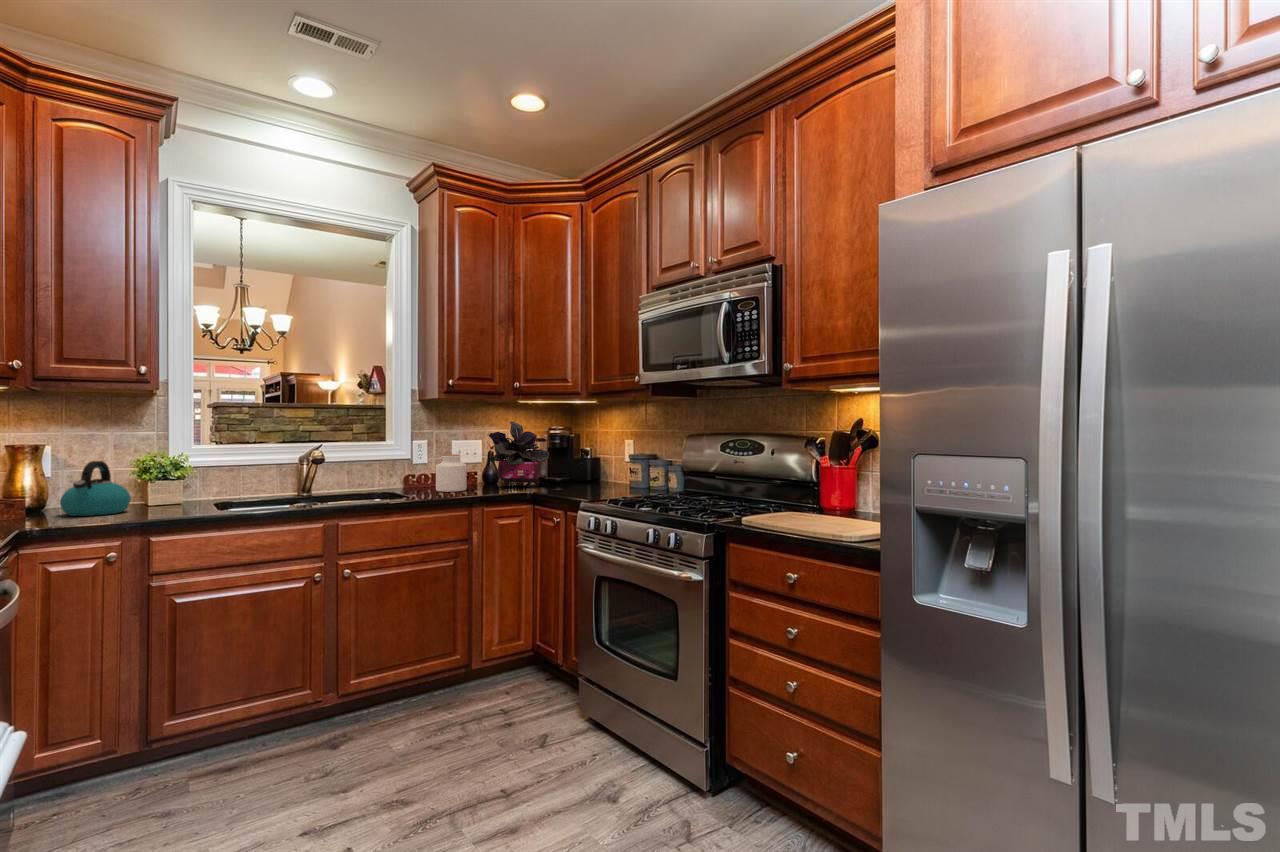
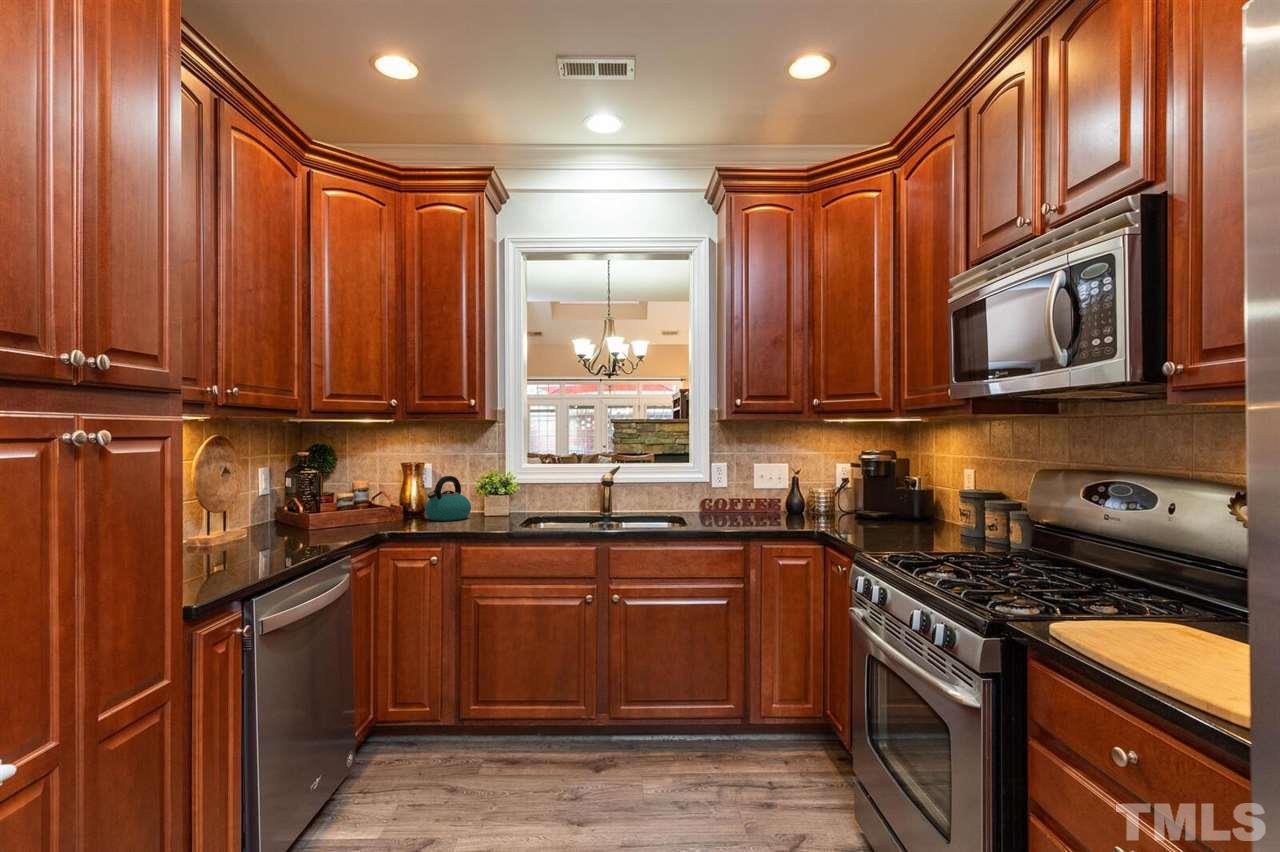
potted plant: present [489,421,549,487] -> none [788,443,860,520]
jar: present [436,454,467,492] -> none [728,479,761,520]

